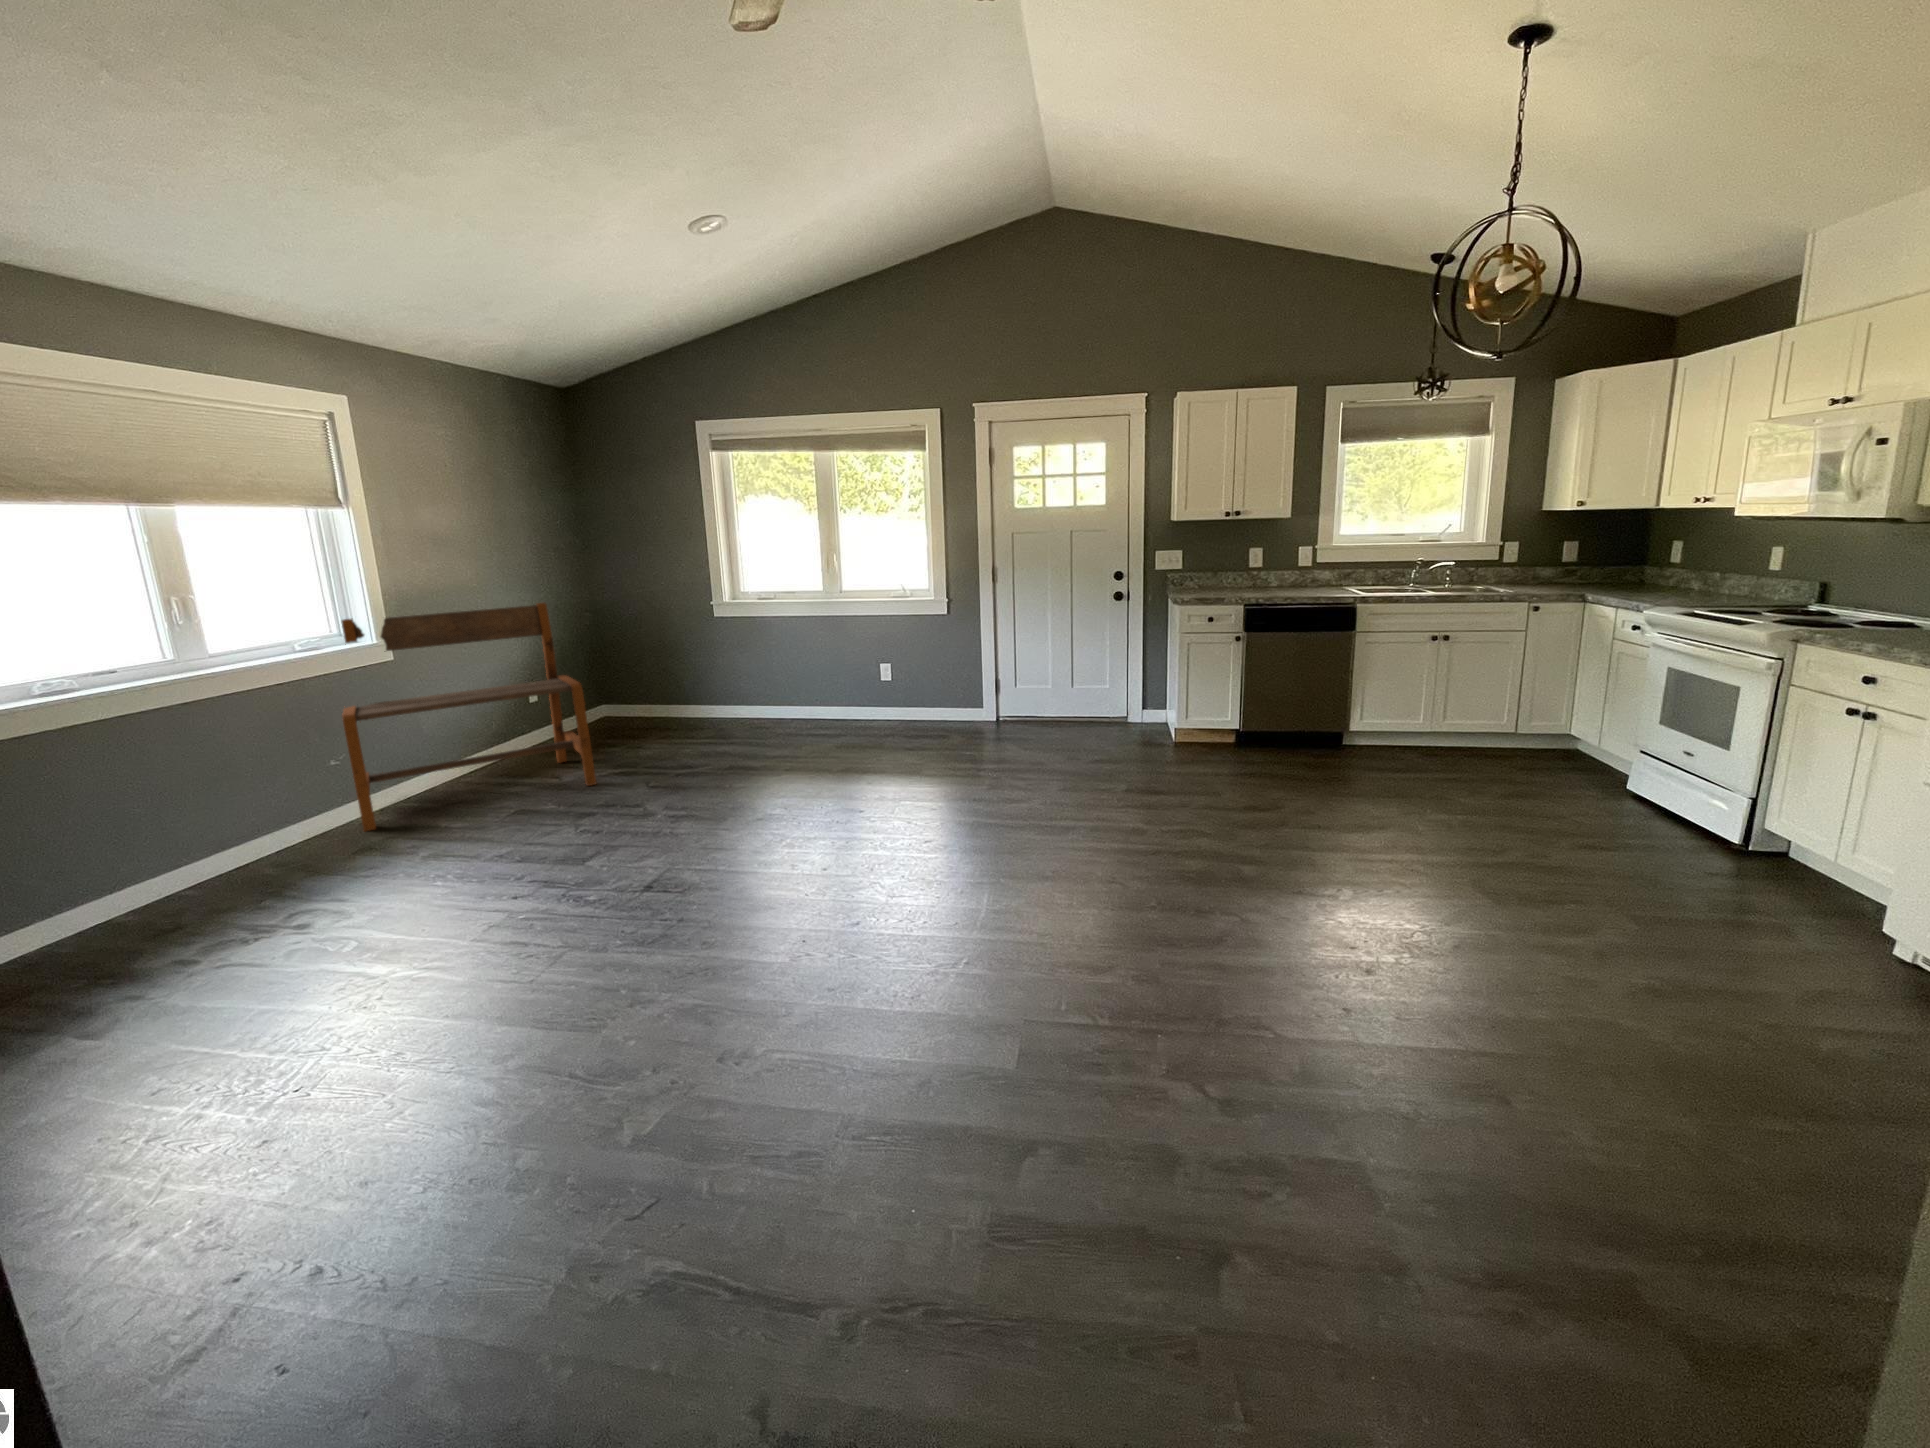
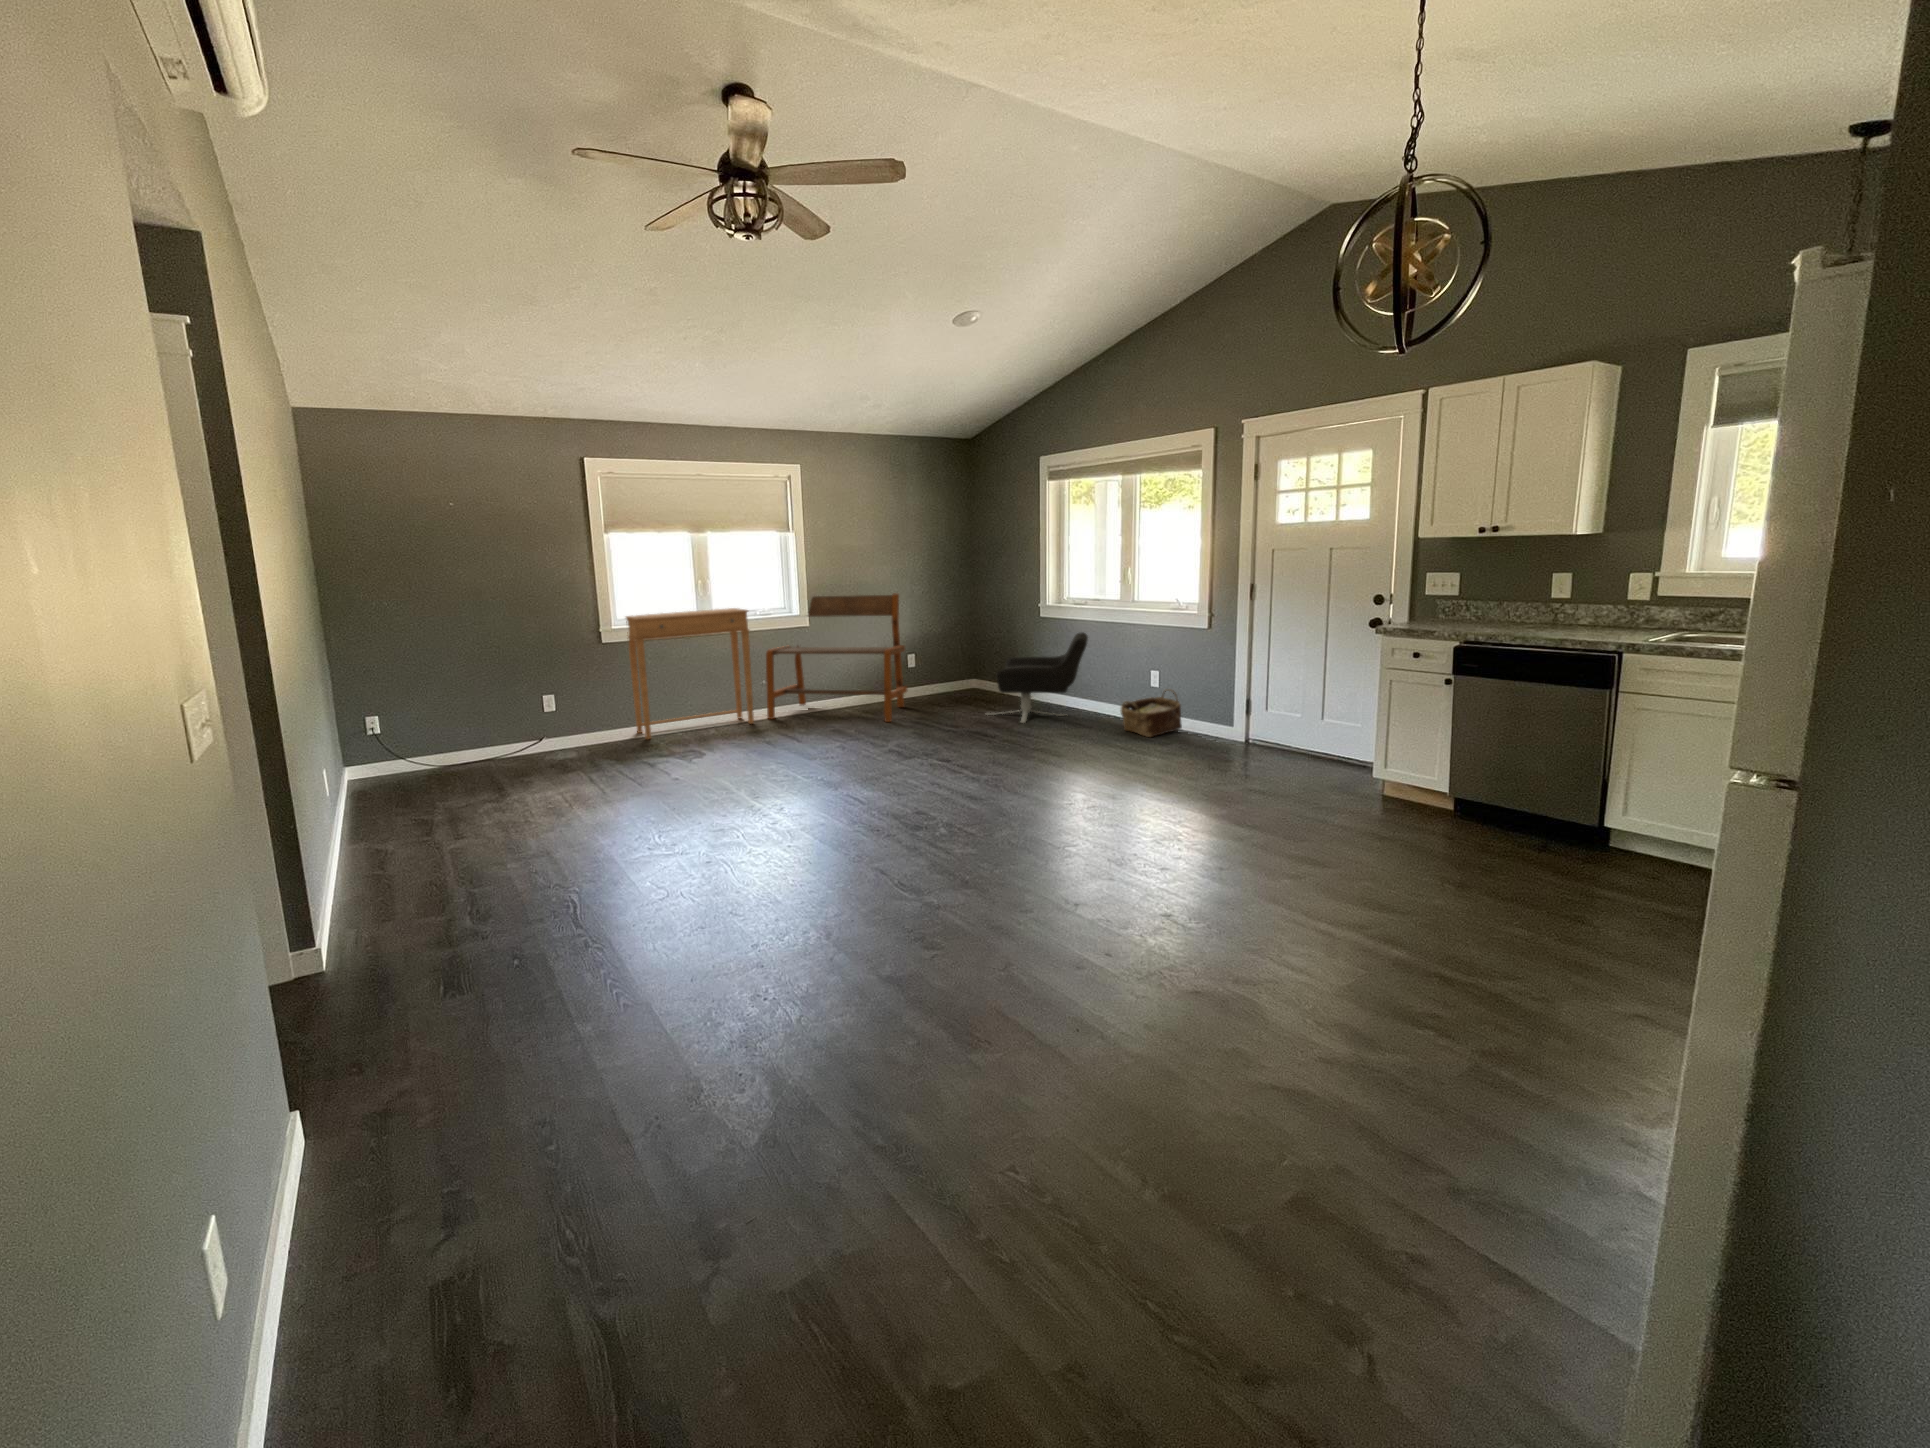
lounge chair: none [694,630,820,747] -> present [997,633,1088,723]
side table: none [8,651,356,941] -> present [626,608,754,739]
woven basket: none [877,679,930,732] -> present [1121,689,1182,737]

